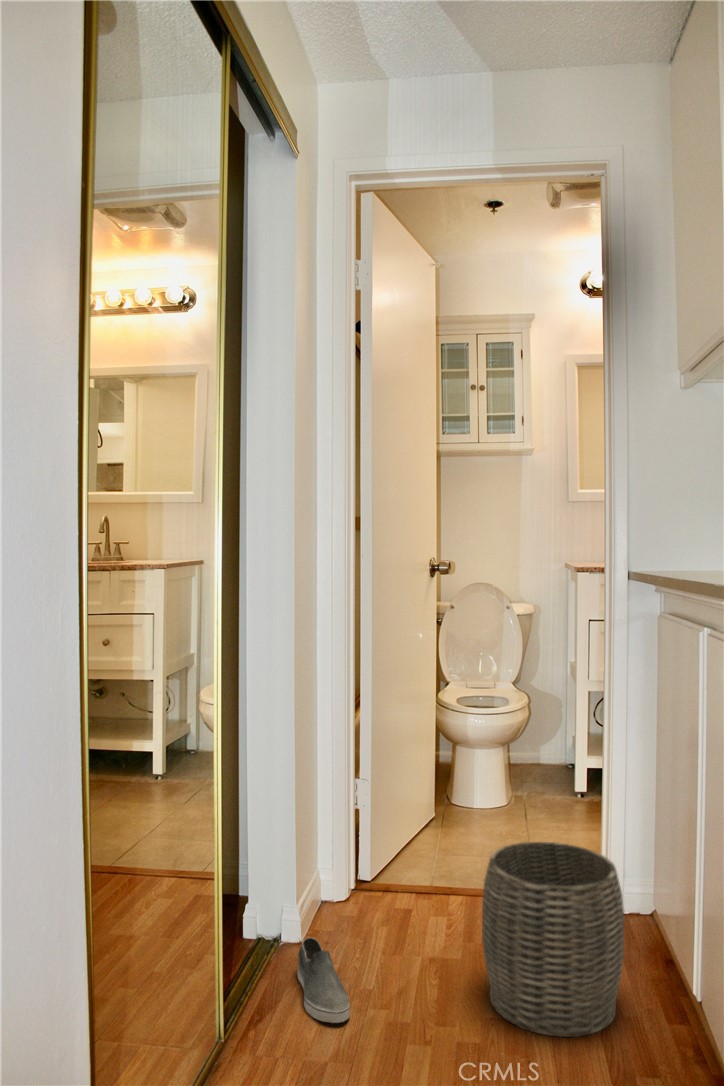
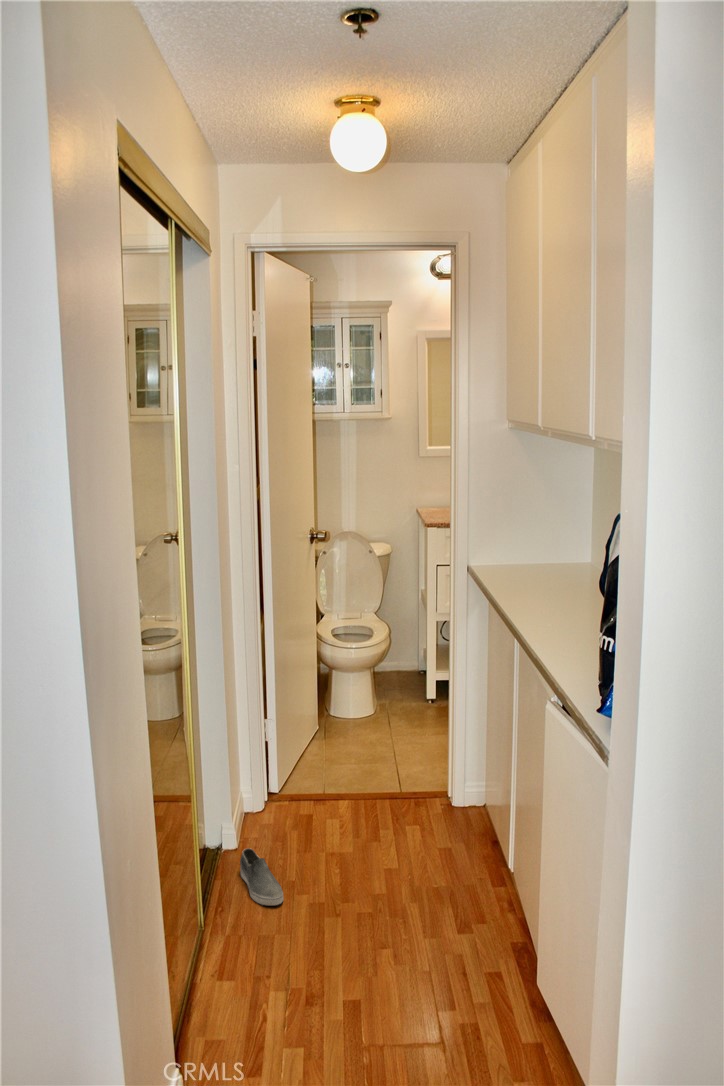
woven basket: present [482,842,624,1037] -> none [369,769,463,897]

